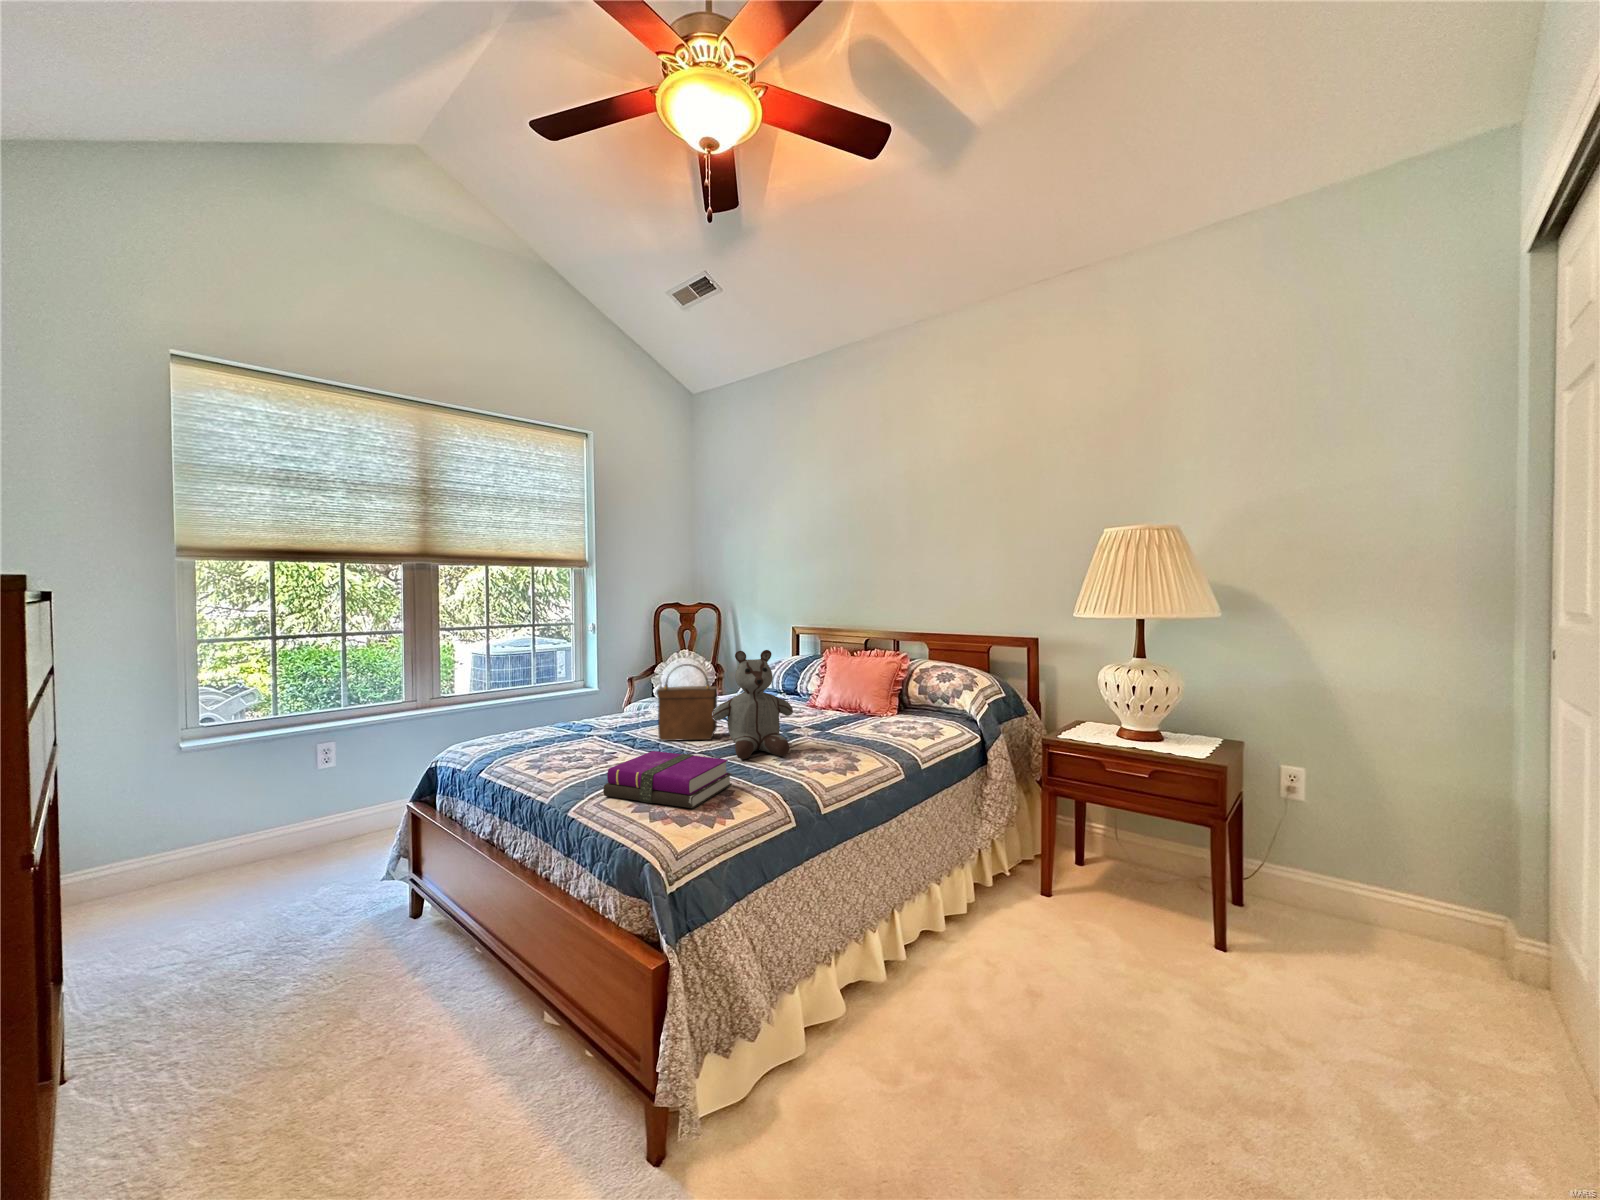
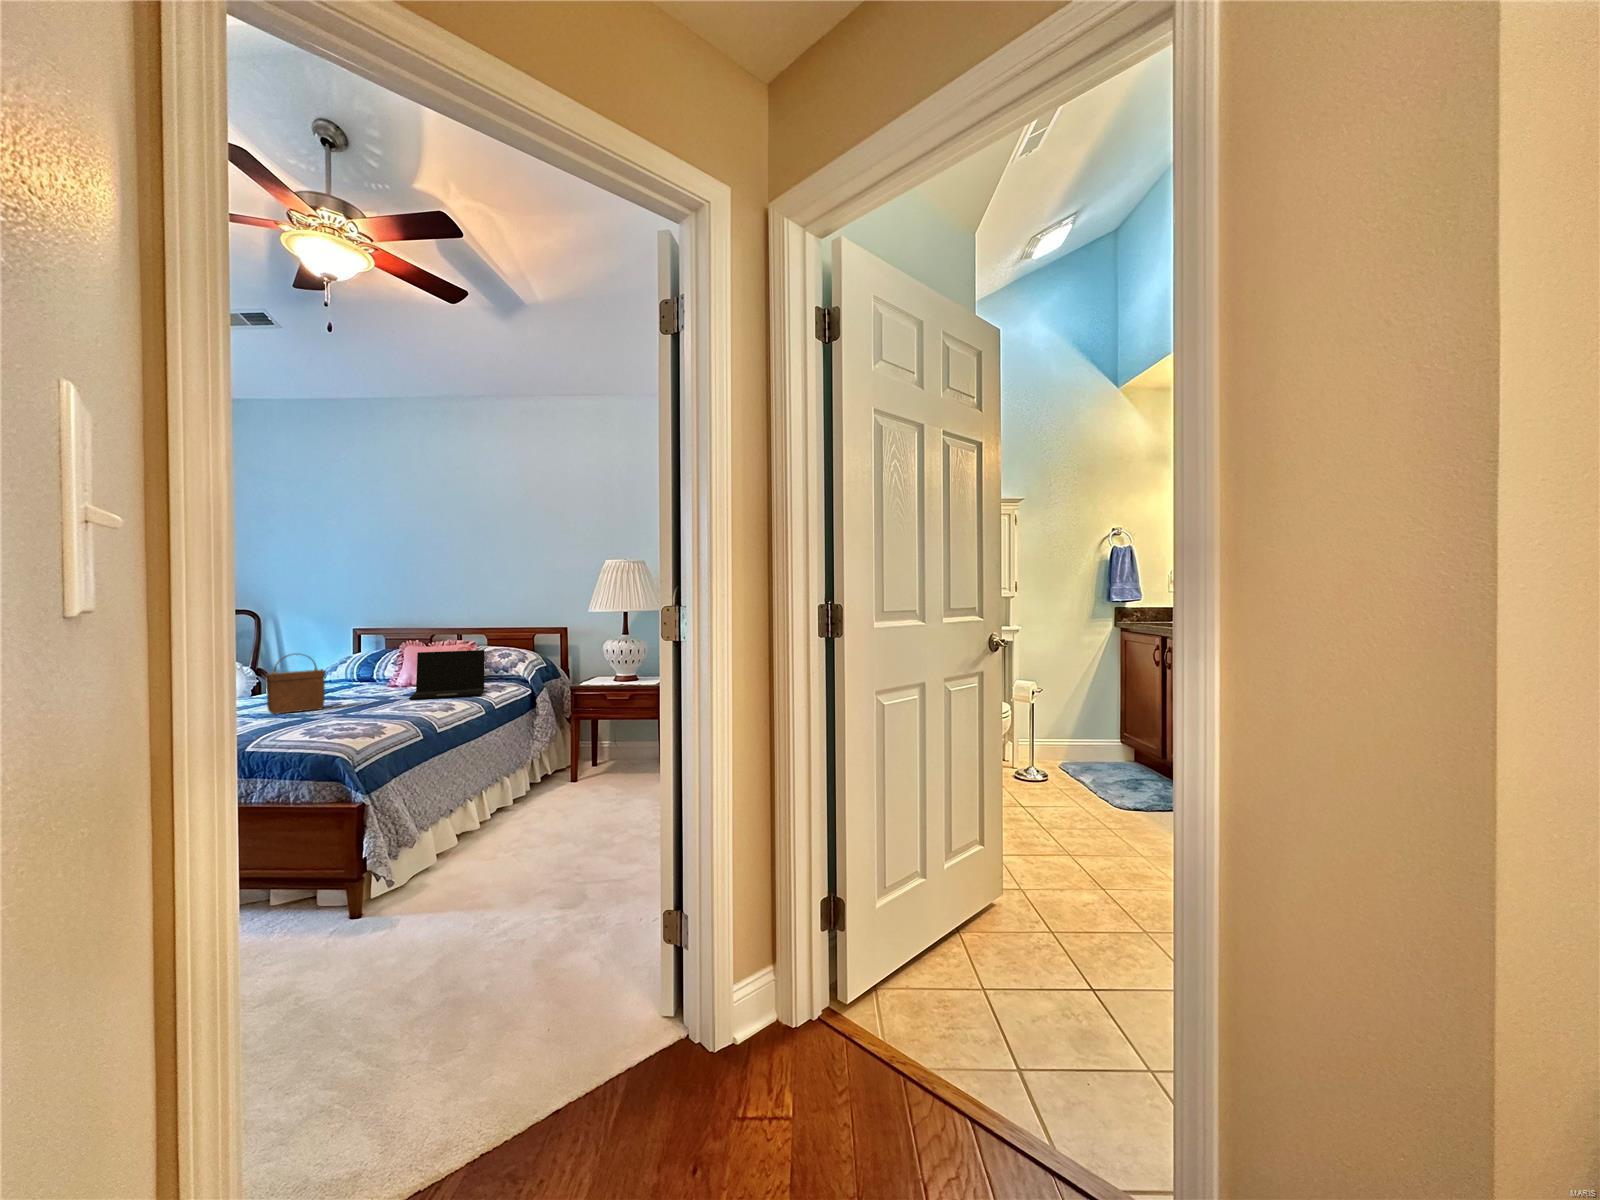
stuffed bear: present [713,650,793,759] -> none [331,638,401,714]
laptop: none [812,667,914,744] -> present [409,650,485,700]
notebook: present [603,751,732,808] -> none [269,706,370,738]

